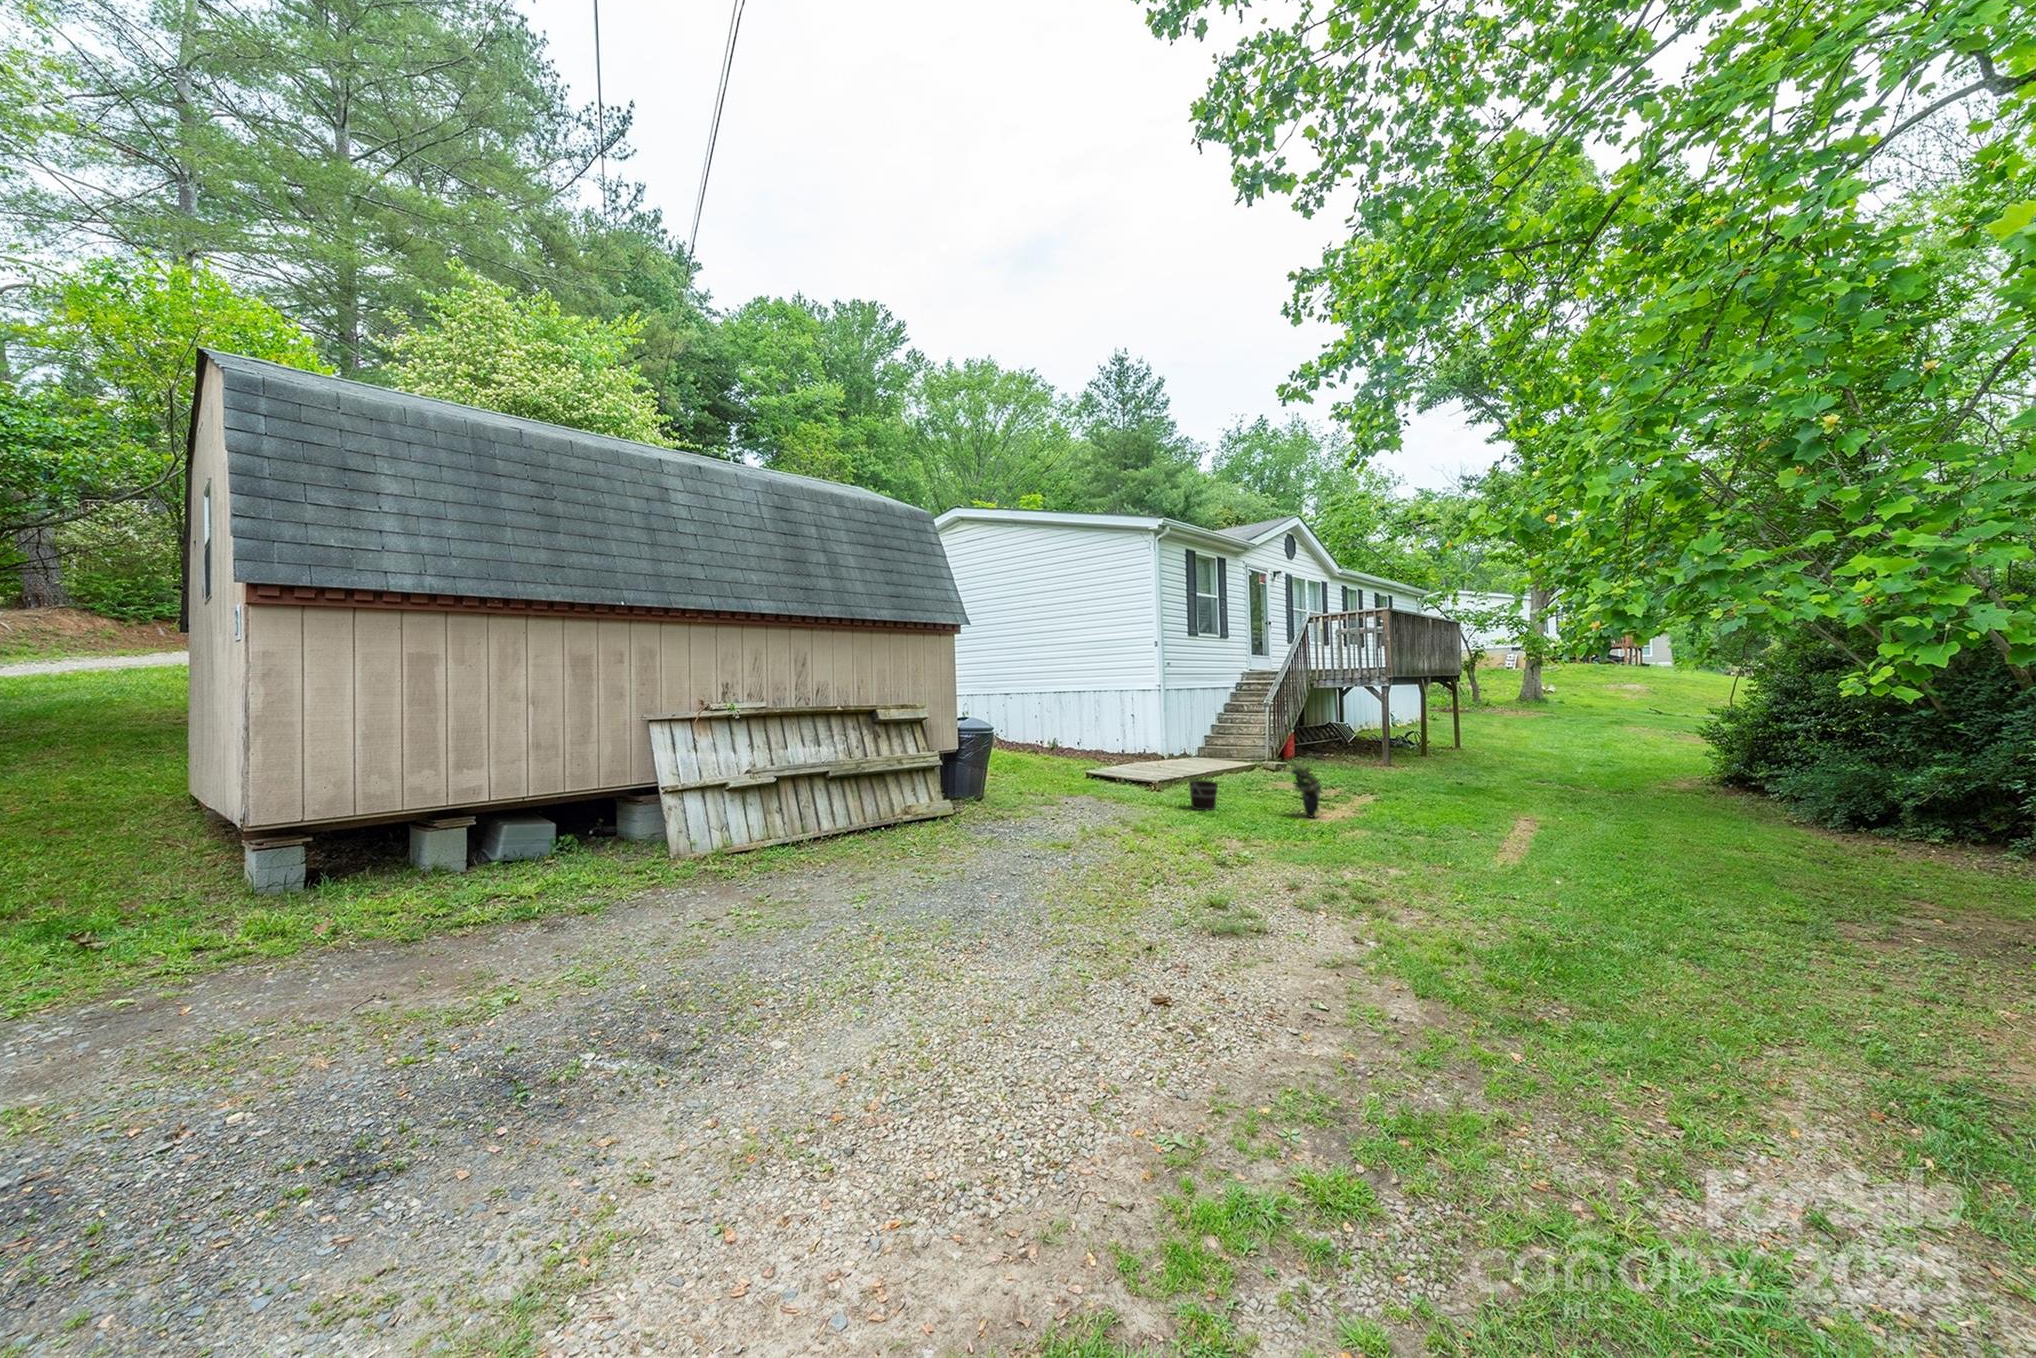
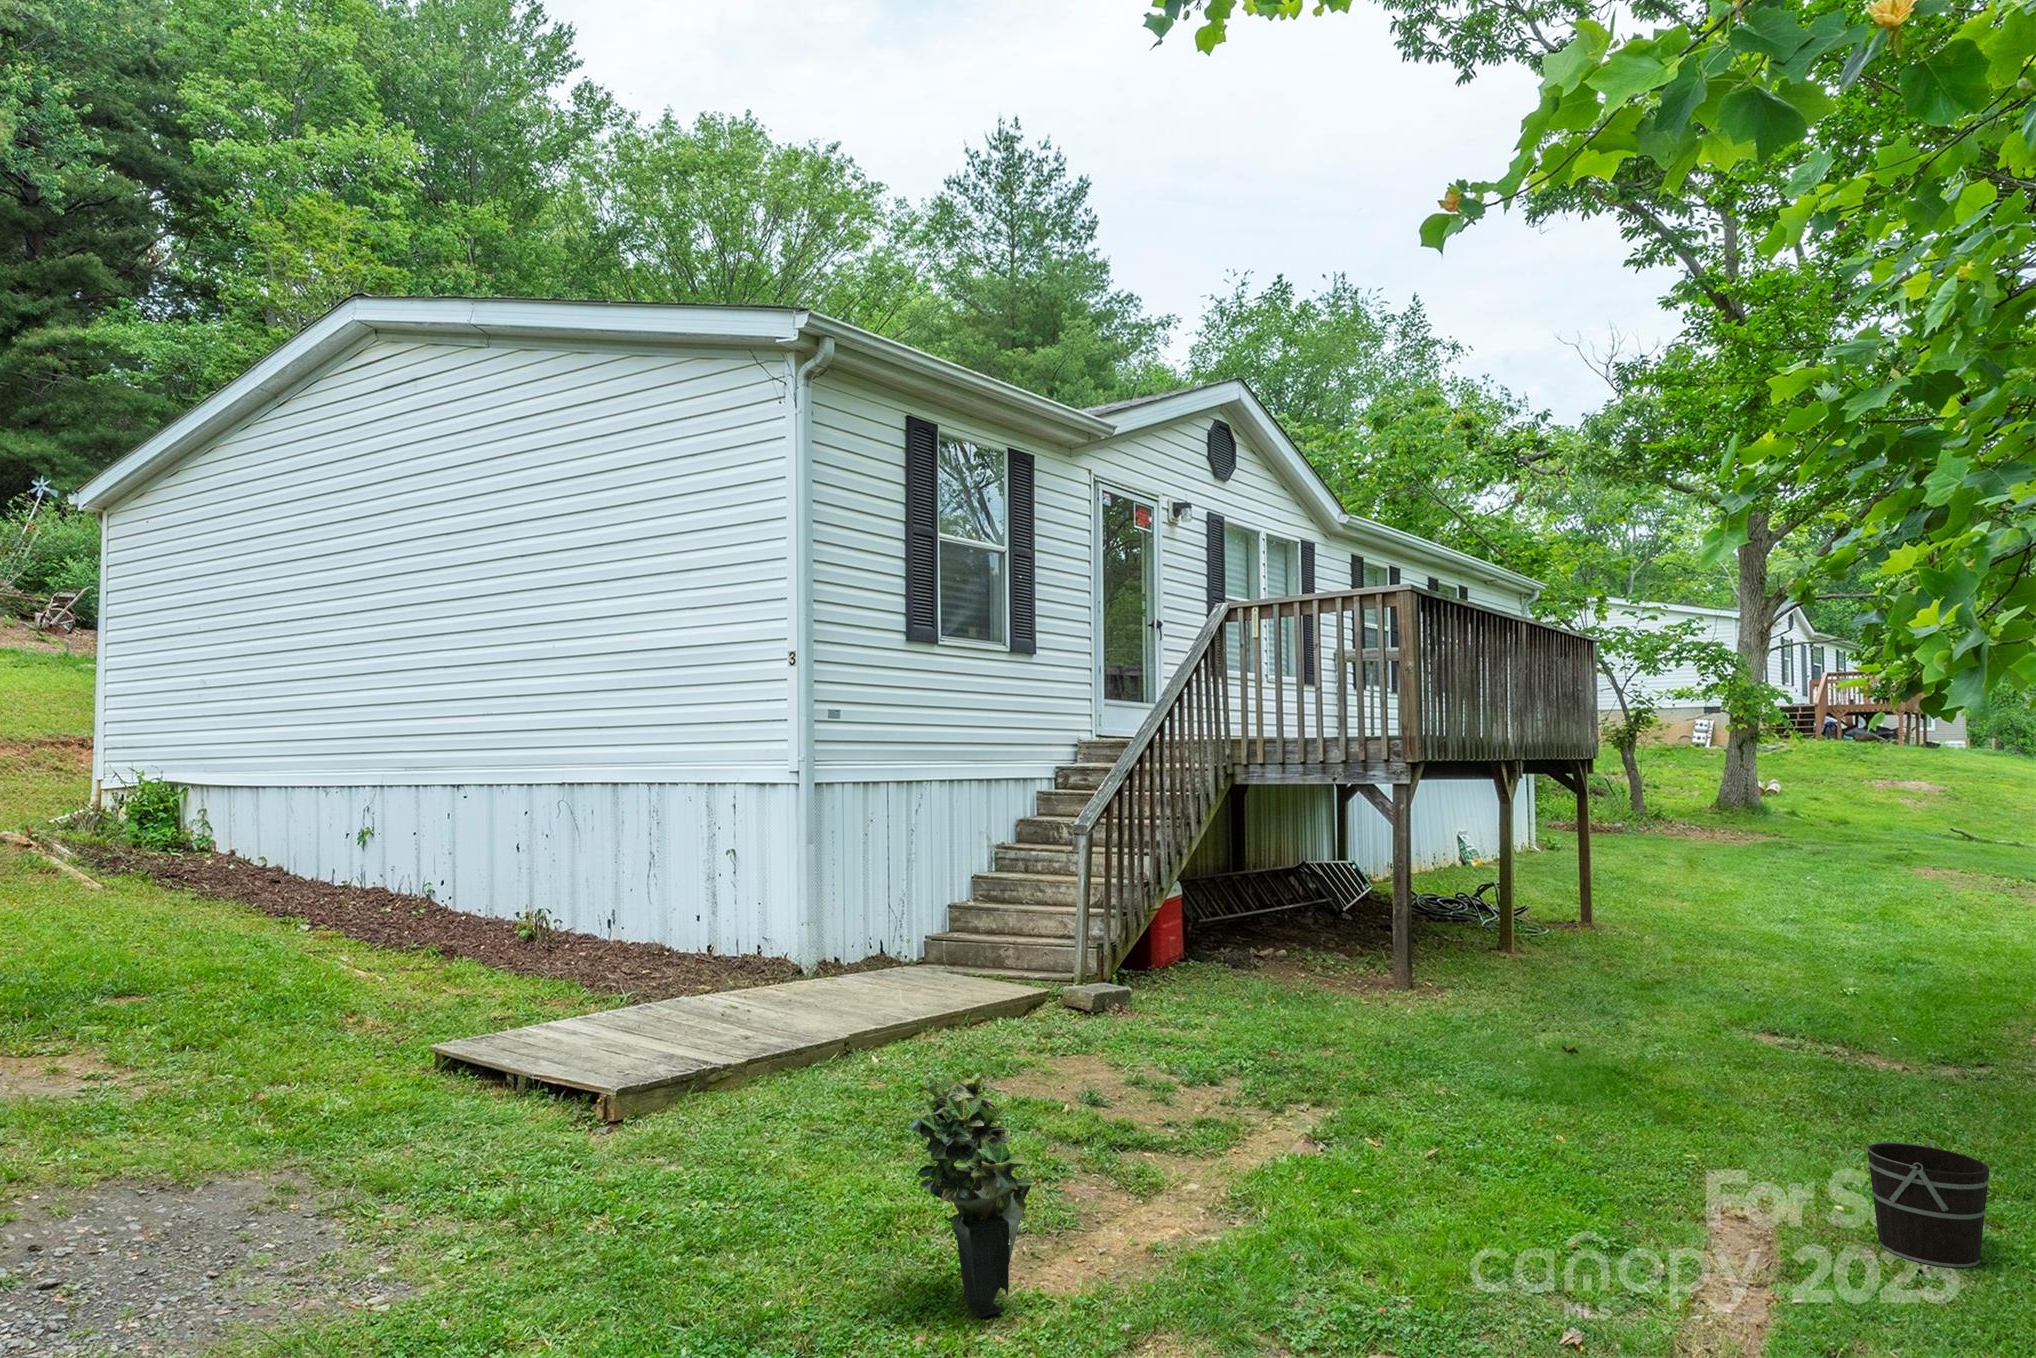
bucket: present [1189,780,1218,810] -> present [1863,1142,1989,1267]

